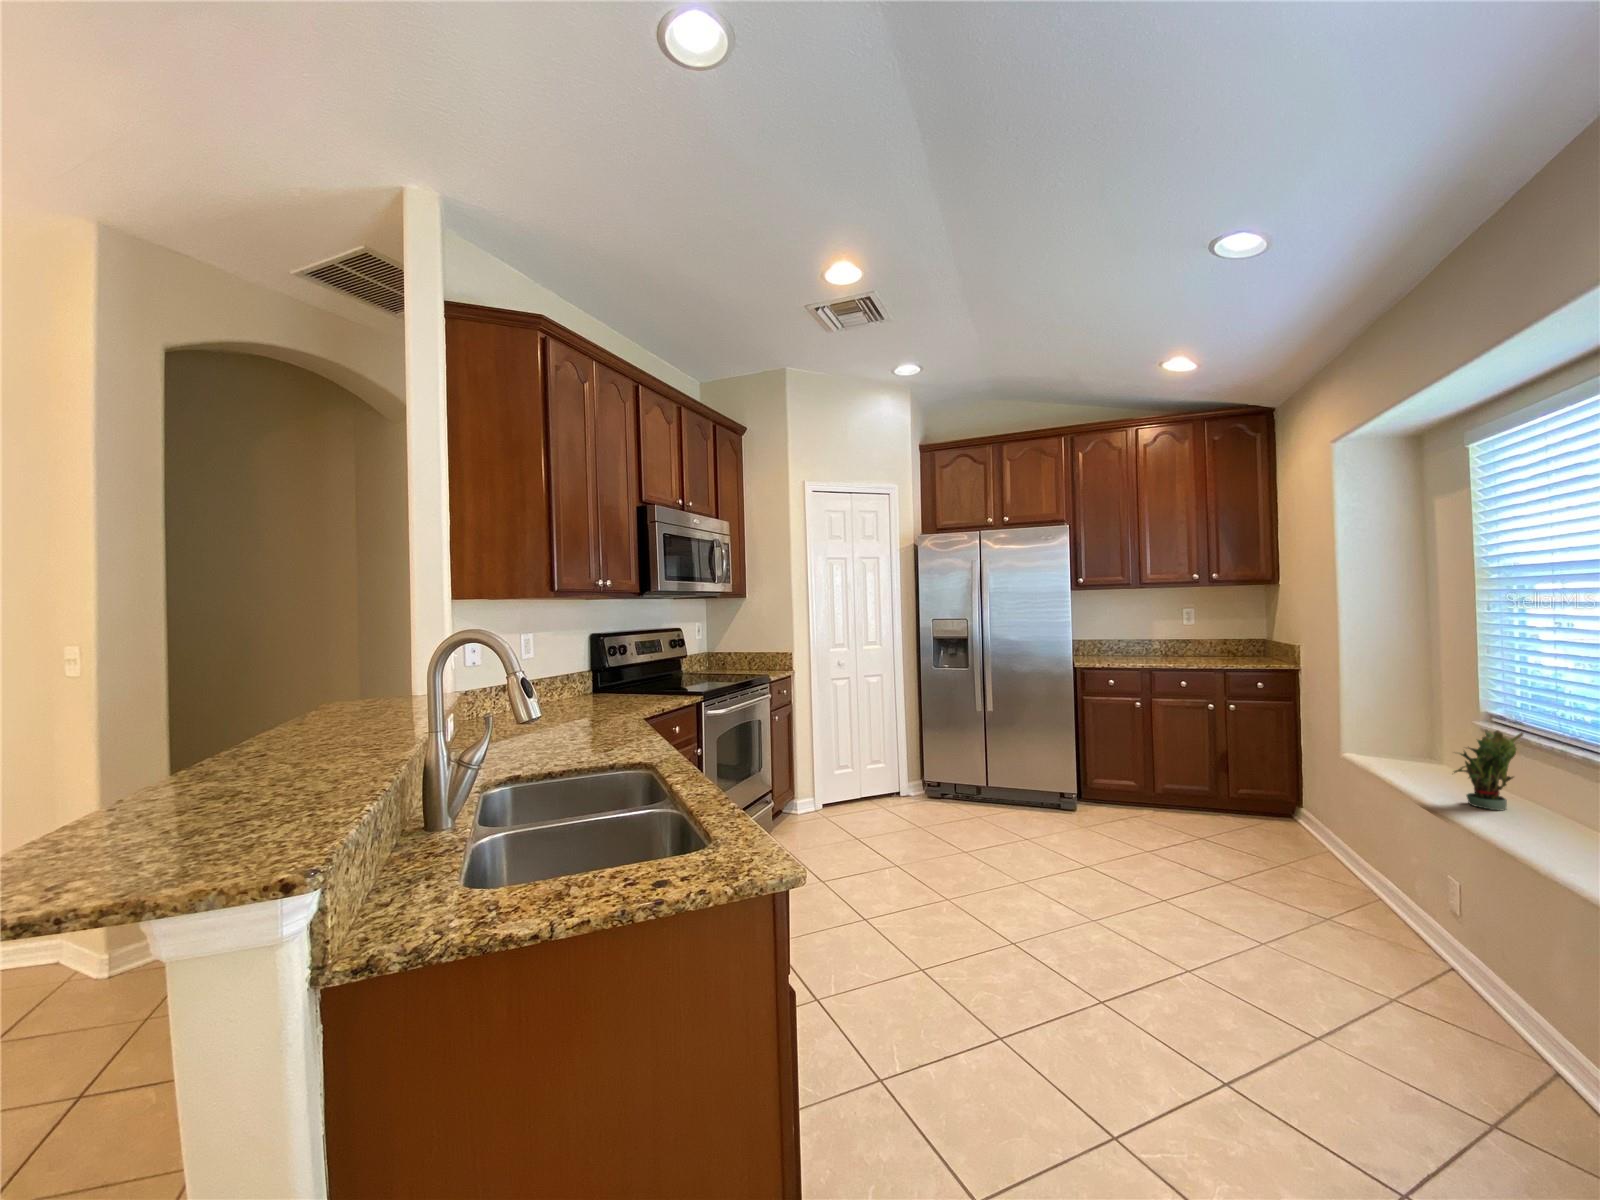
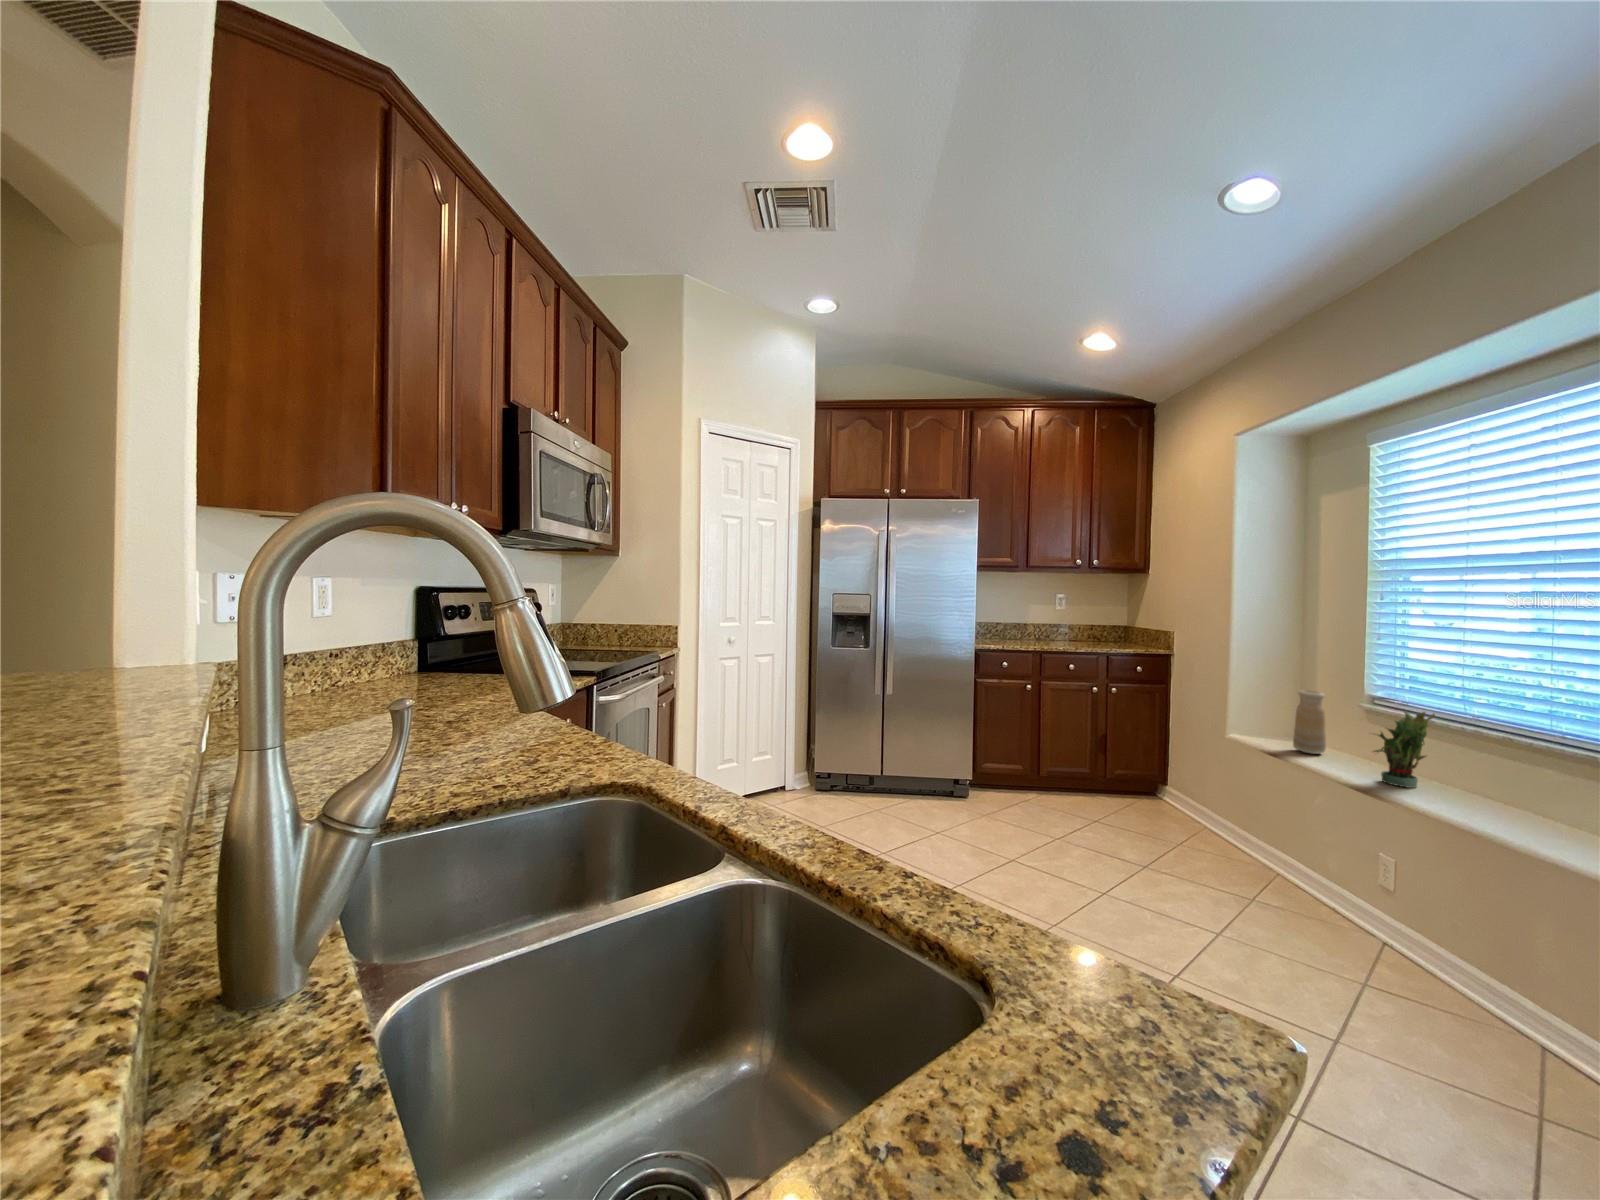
vase: none [1401,708,1438,775] -> present [1293,690,1326,754]

